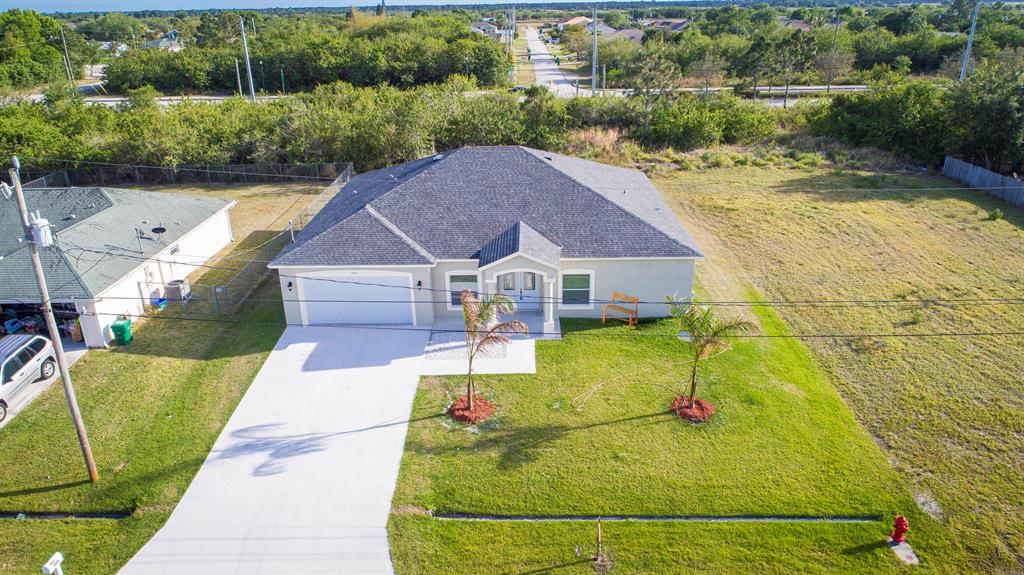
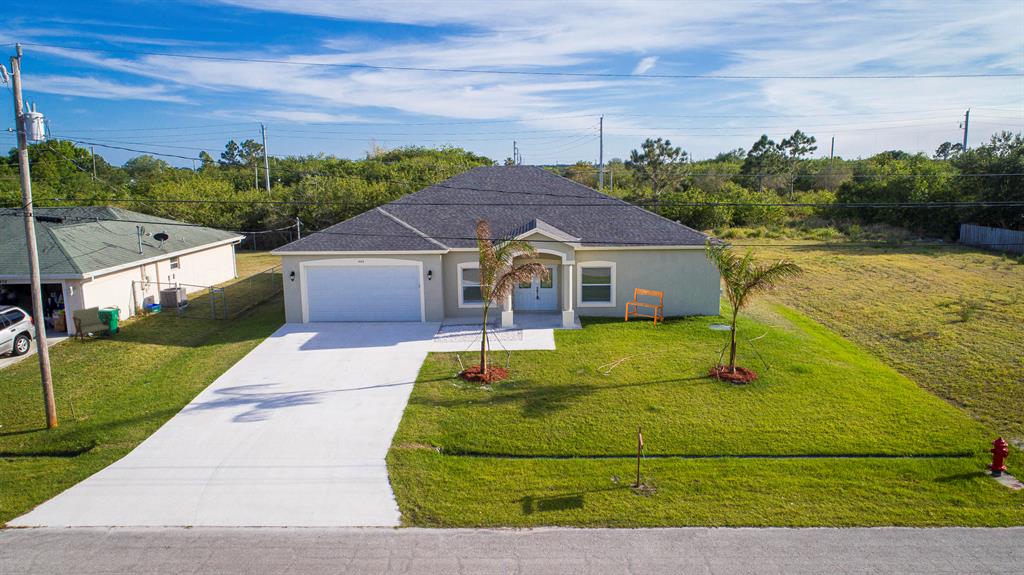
lounge chair: none [89,322,127,361] -> present [72,307,111,343]

